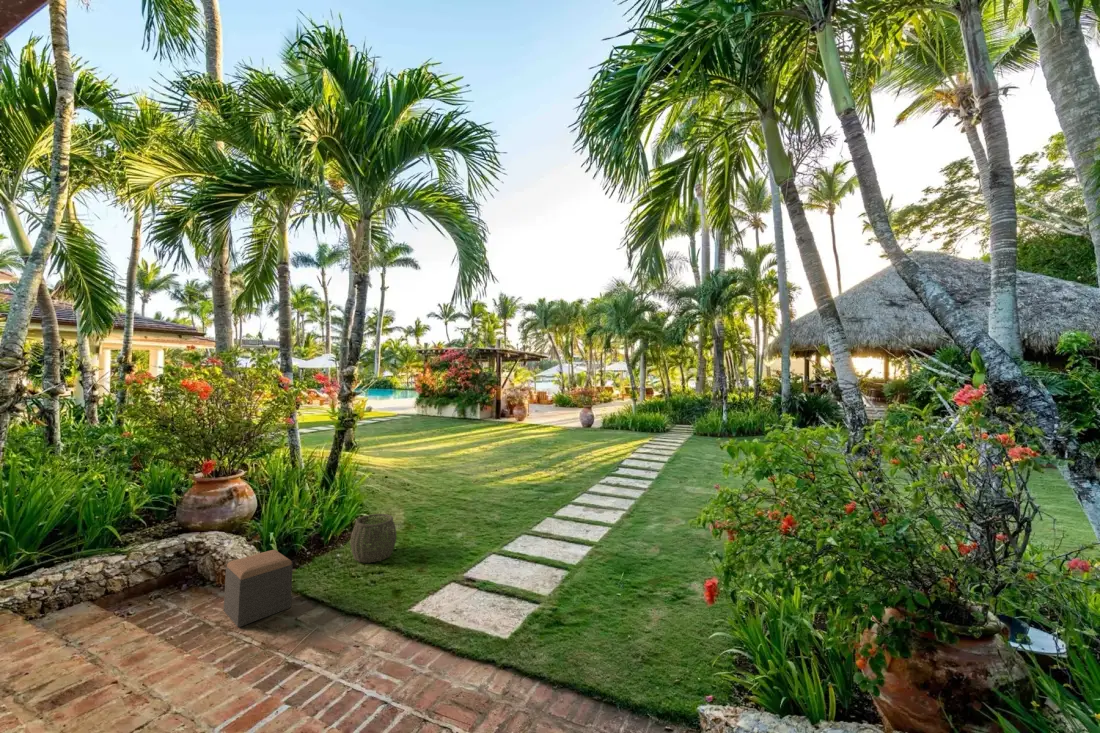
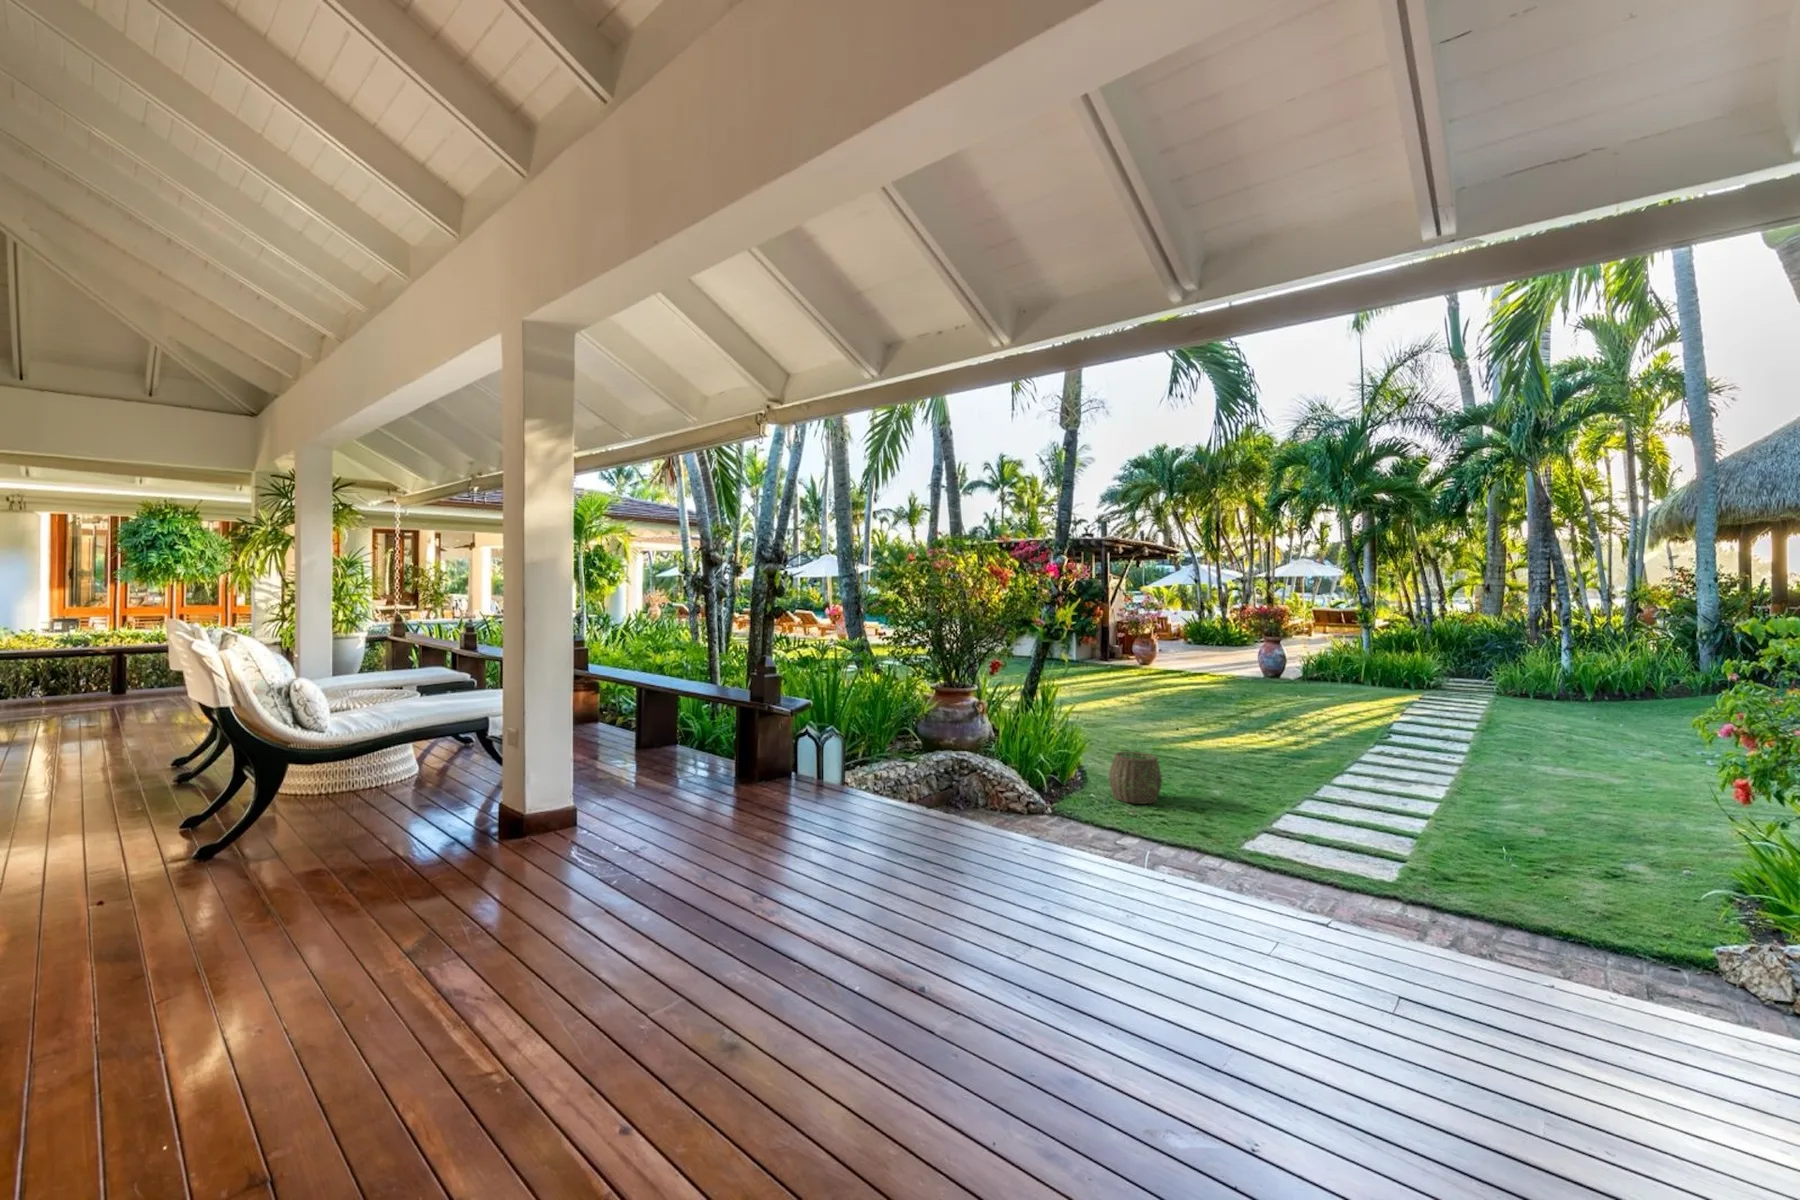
footstool: present [224,550,293,627] -> none [1037,771,1104,837]

